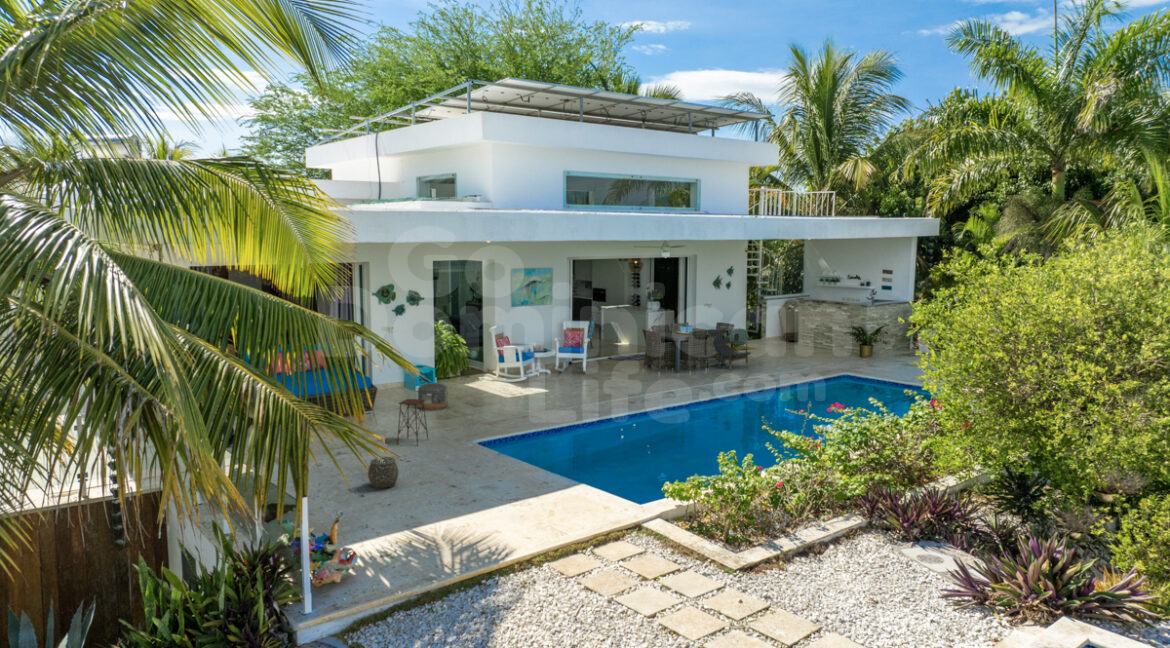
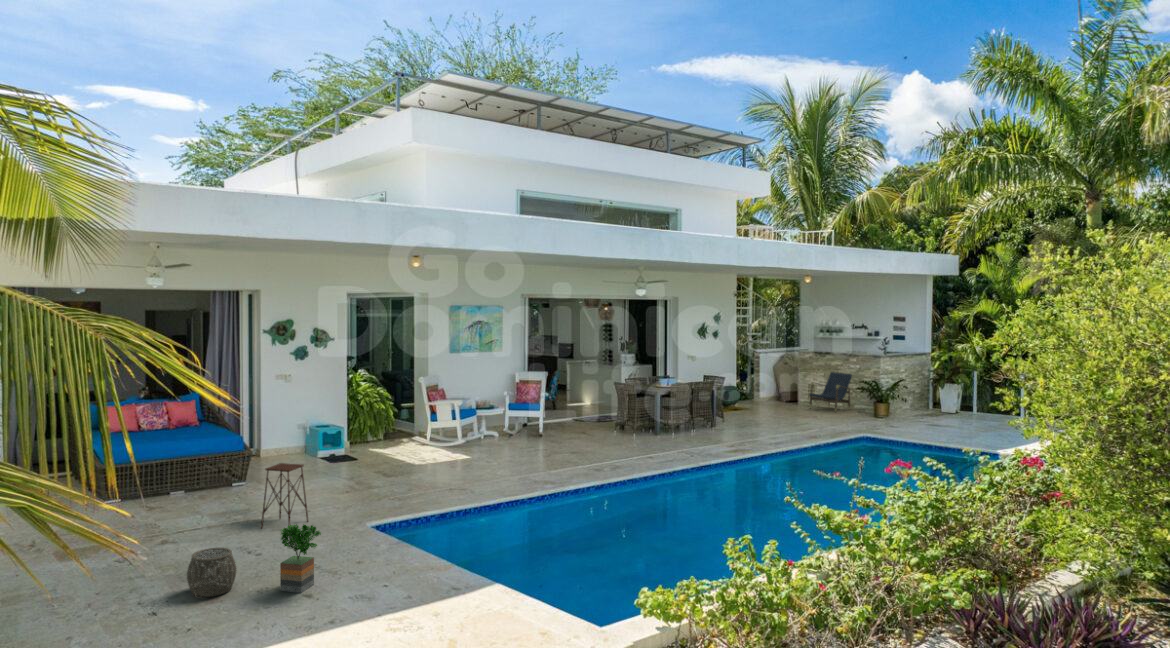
lounge chair: present [709,330,751,370] -> present [809,372,852,412]
pouf: present [418,383,448,411] -> none [311,445,352,483]
potted tree: none [426,441,453,486] -> present [280,524,321,593]

